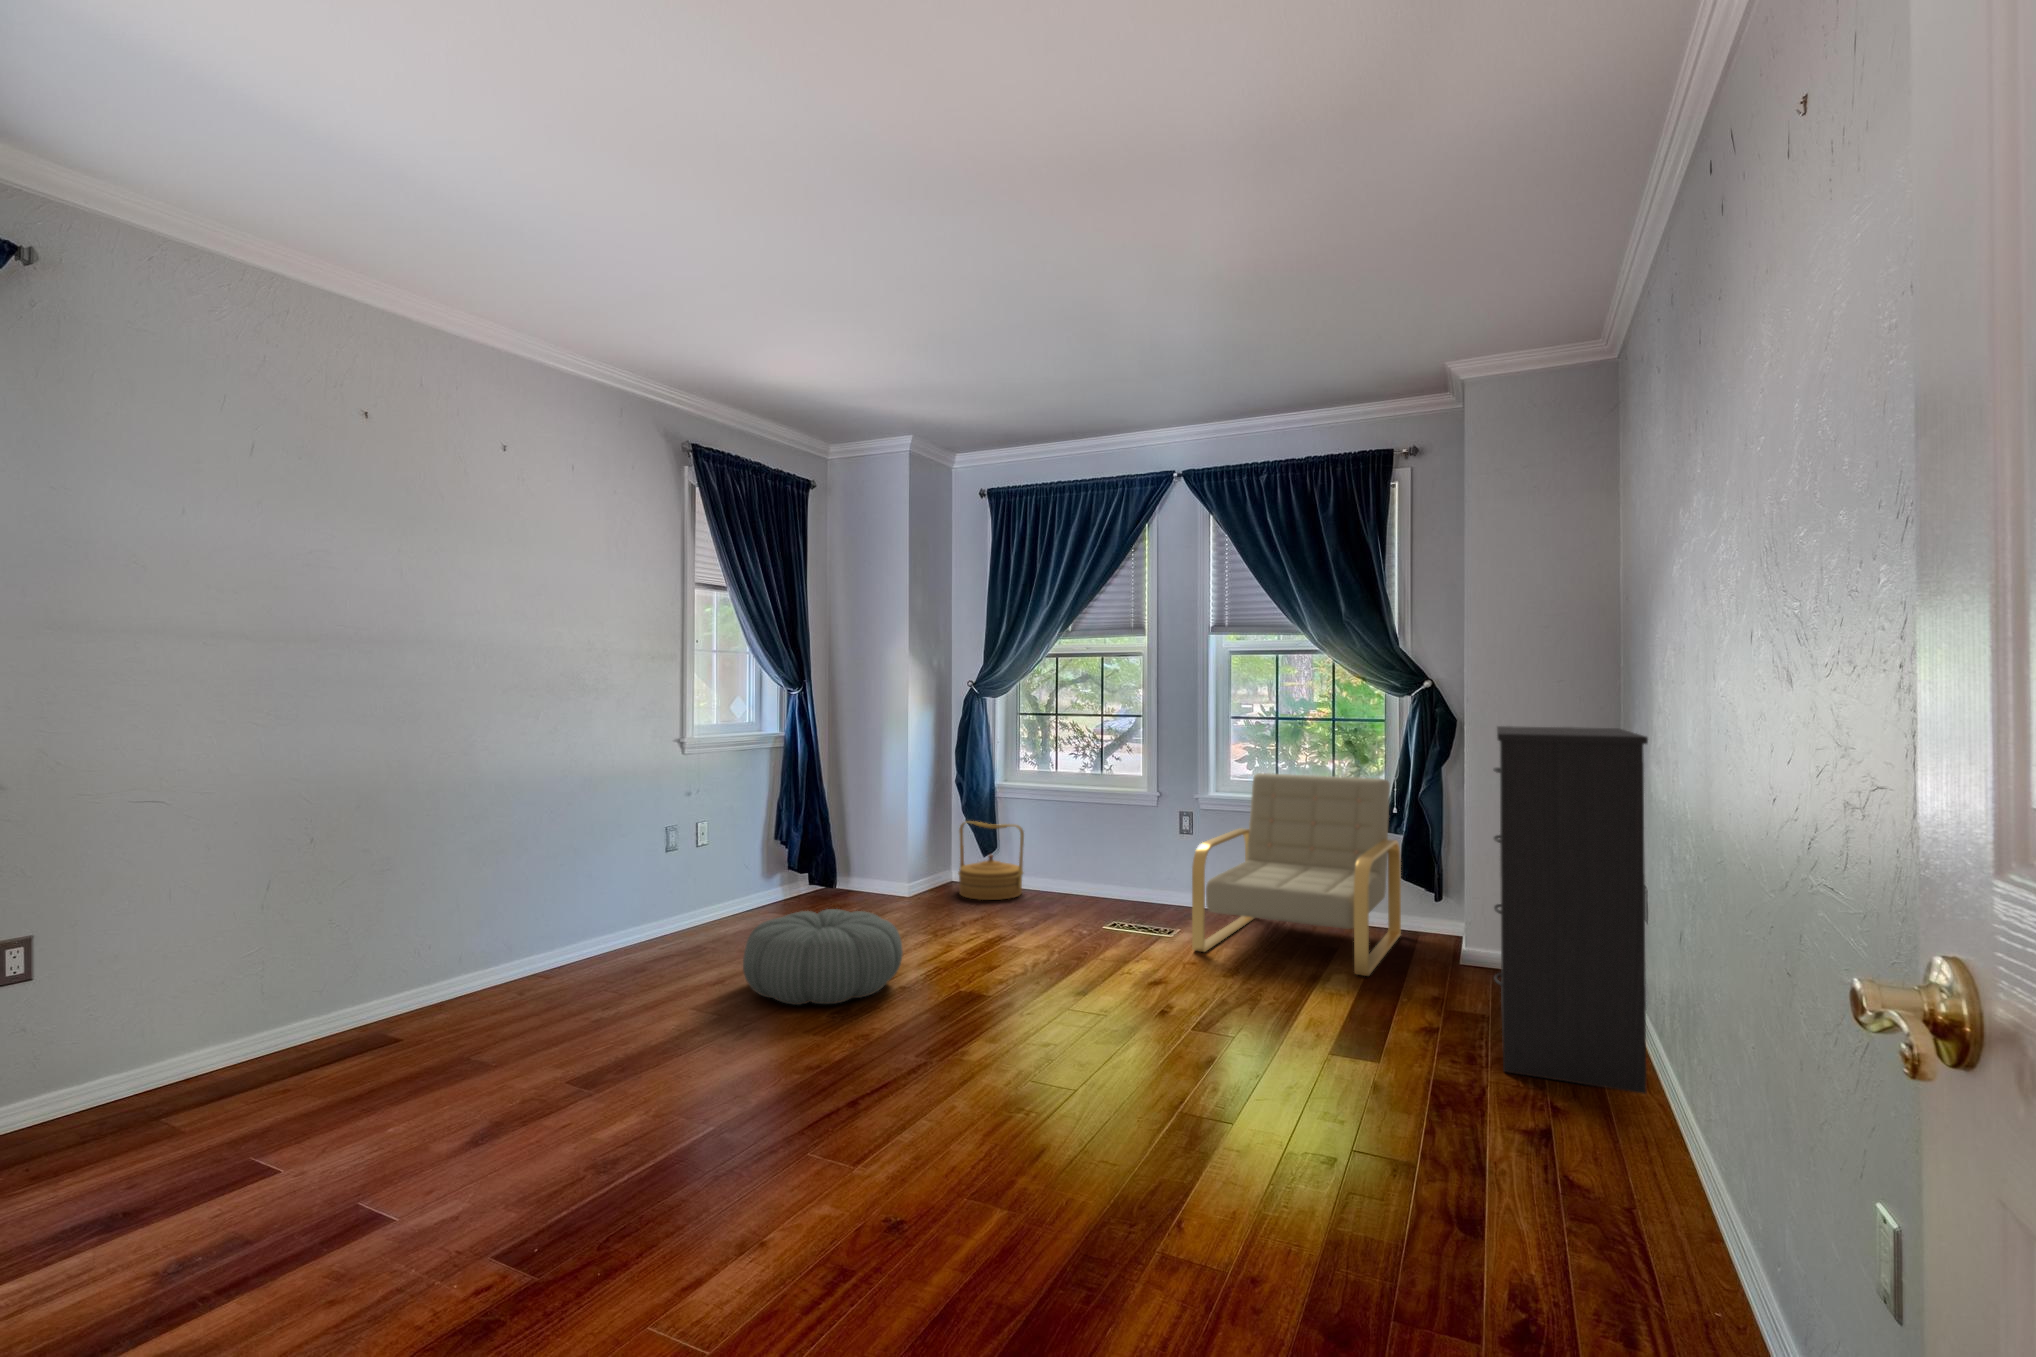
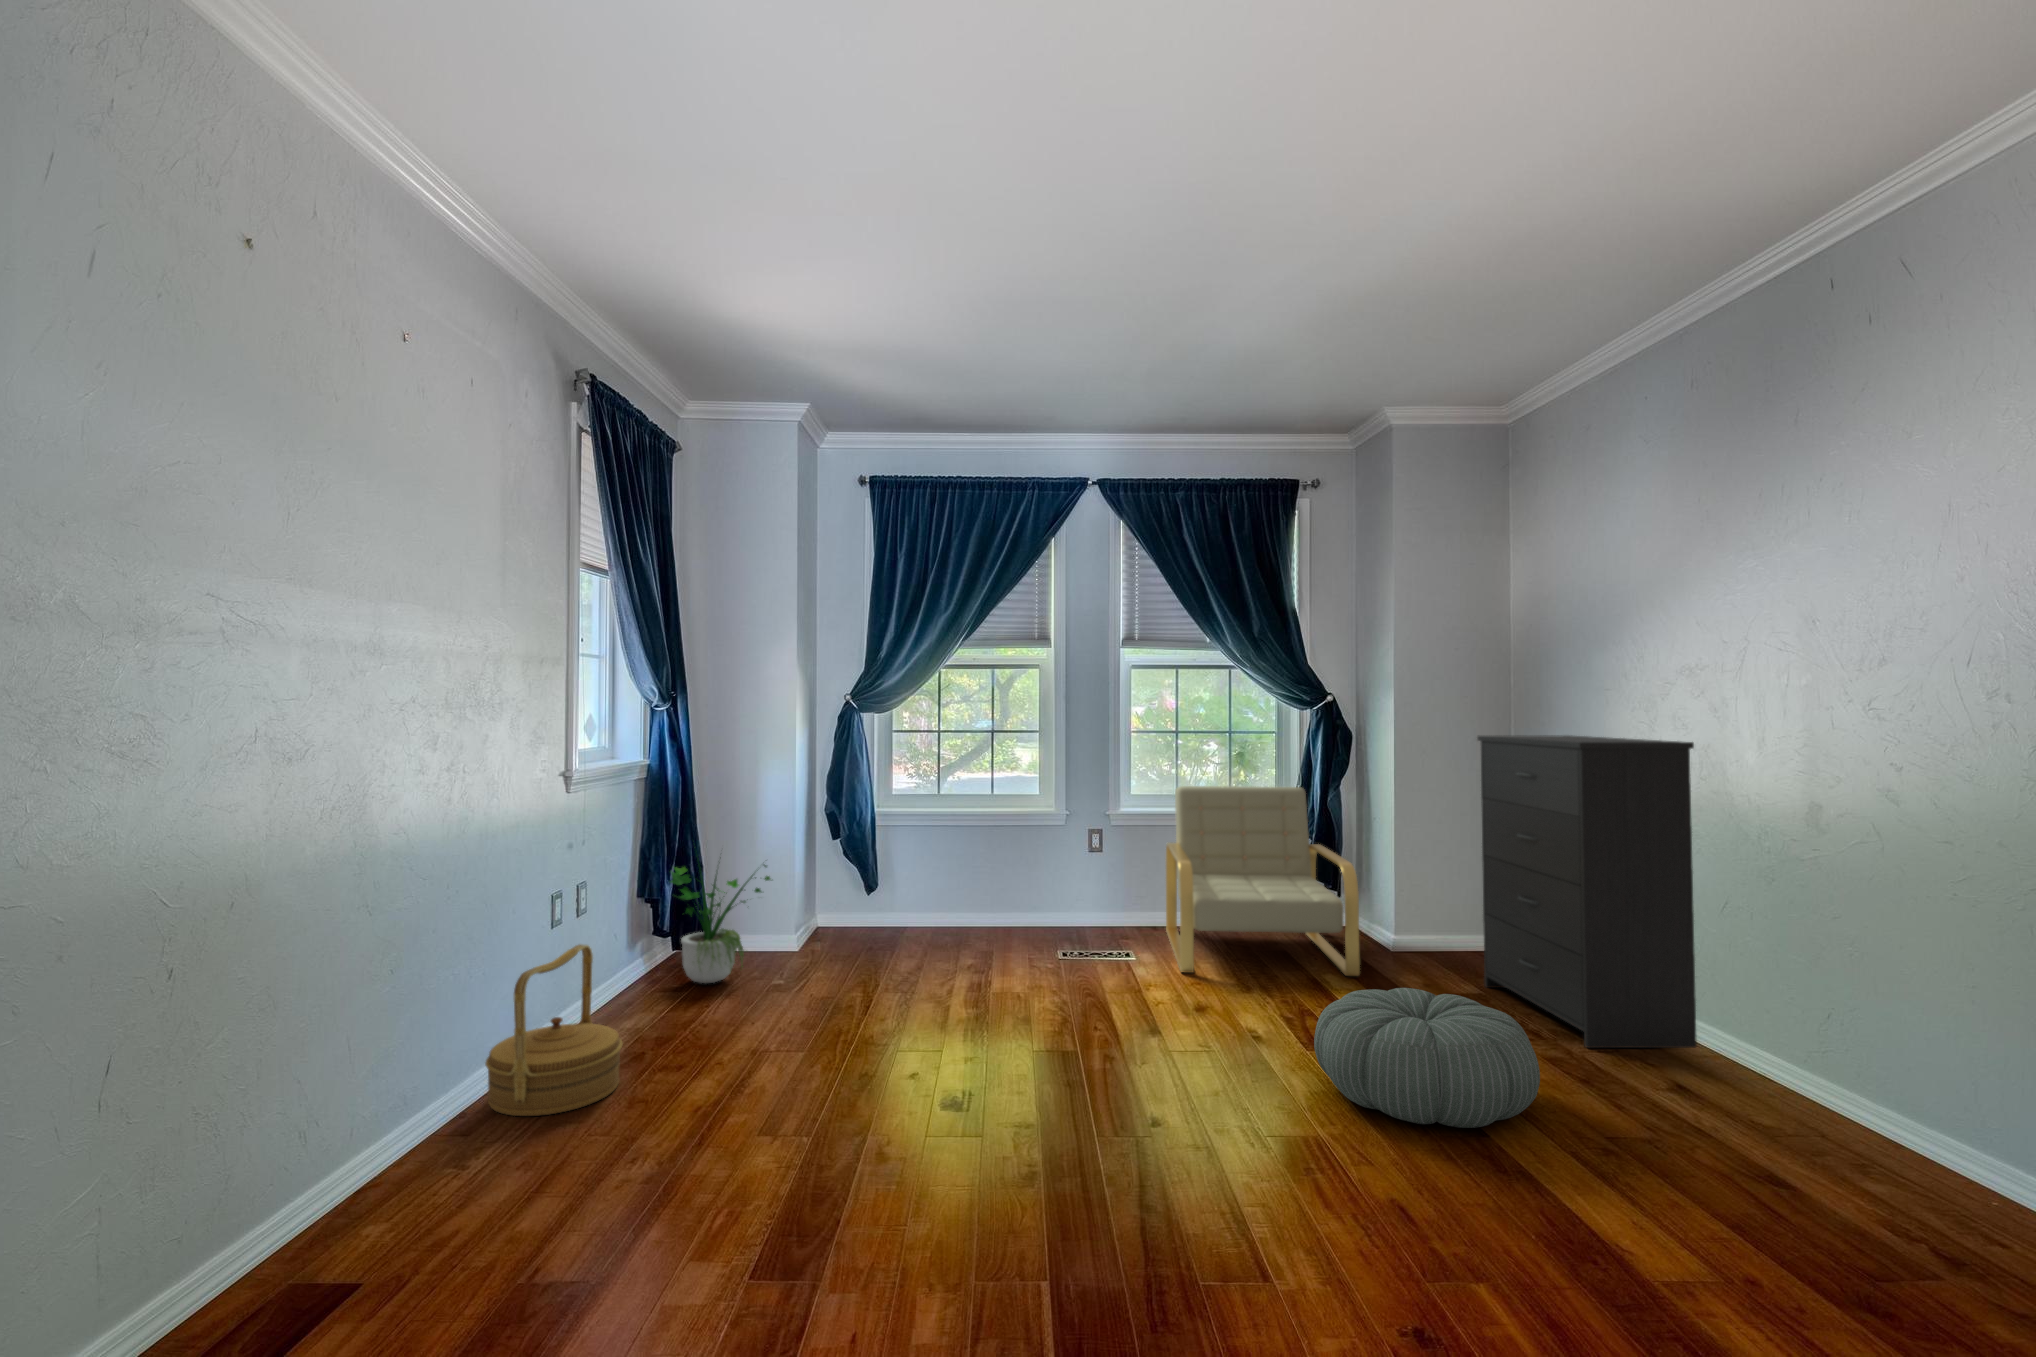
potted plant: none [776,793,880,912] -> present [670,855,771,983]
woven basket: present [958,821,1024,900] -> present [485,944,623,1116]
pouf: present [743,909,903,1005] -> present [1314,988,1540,1128]

